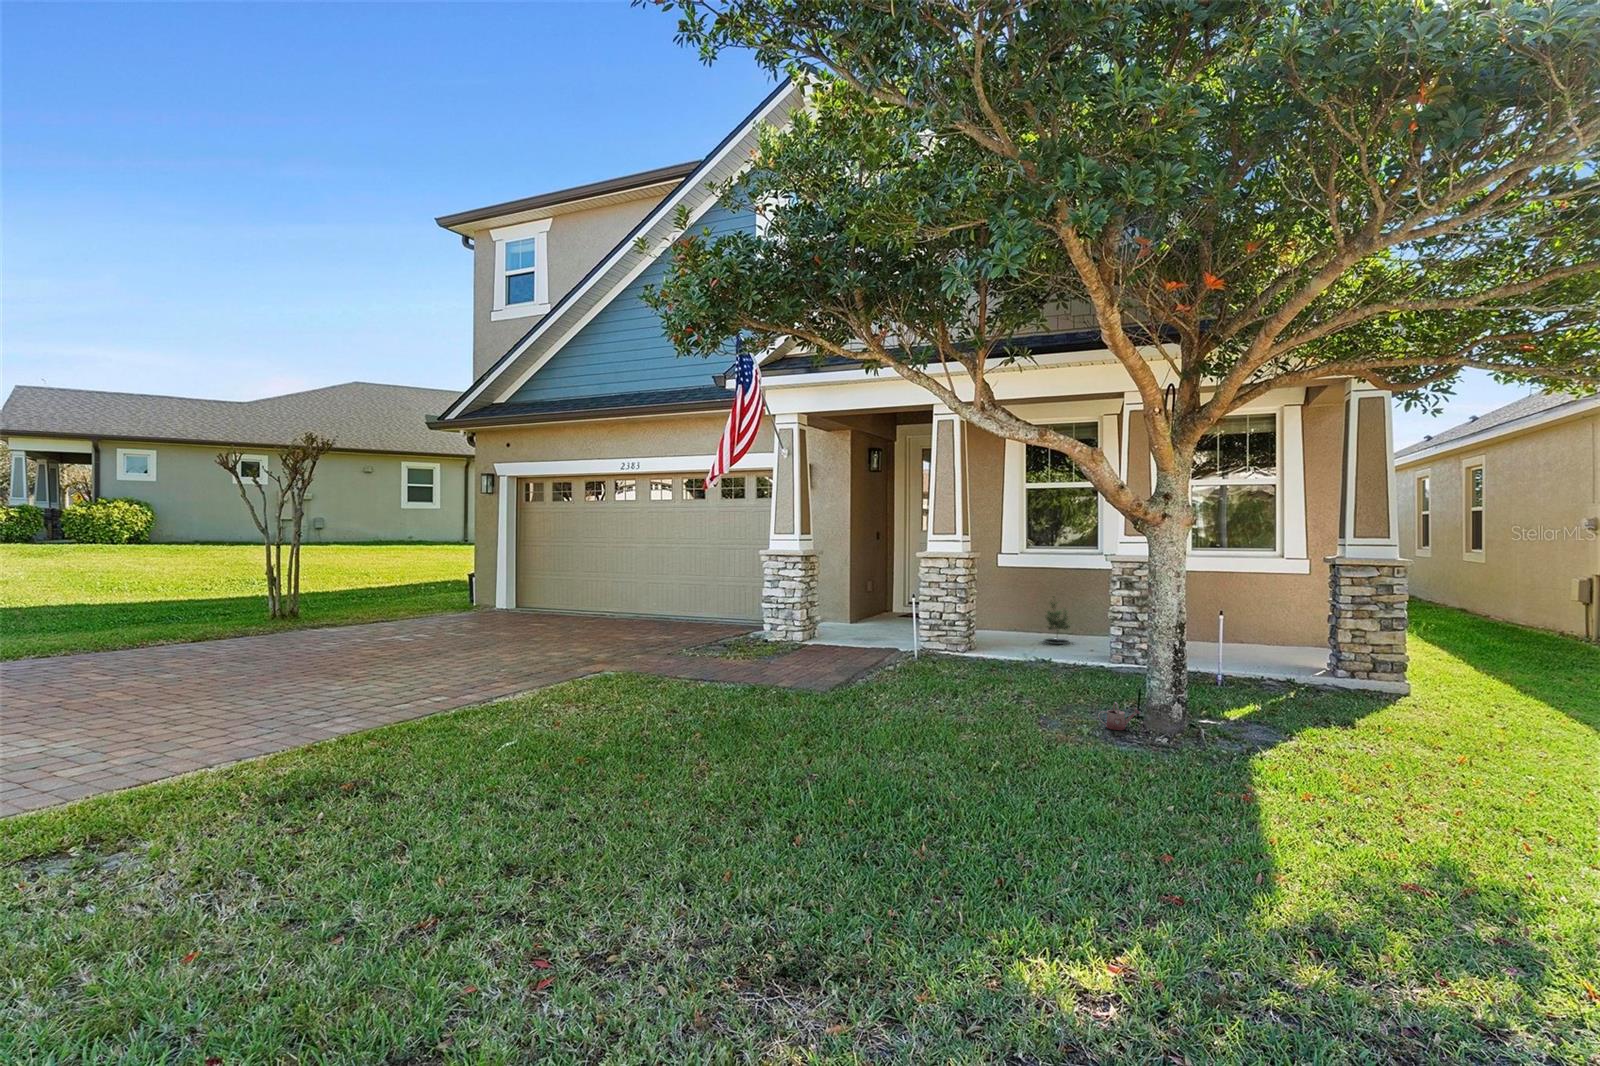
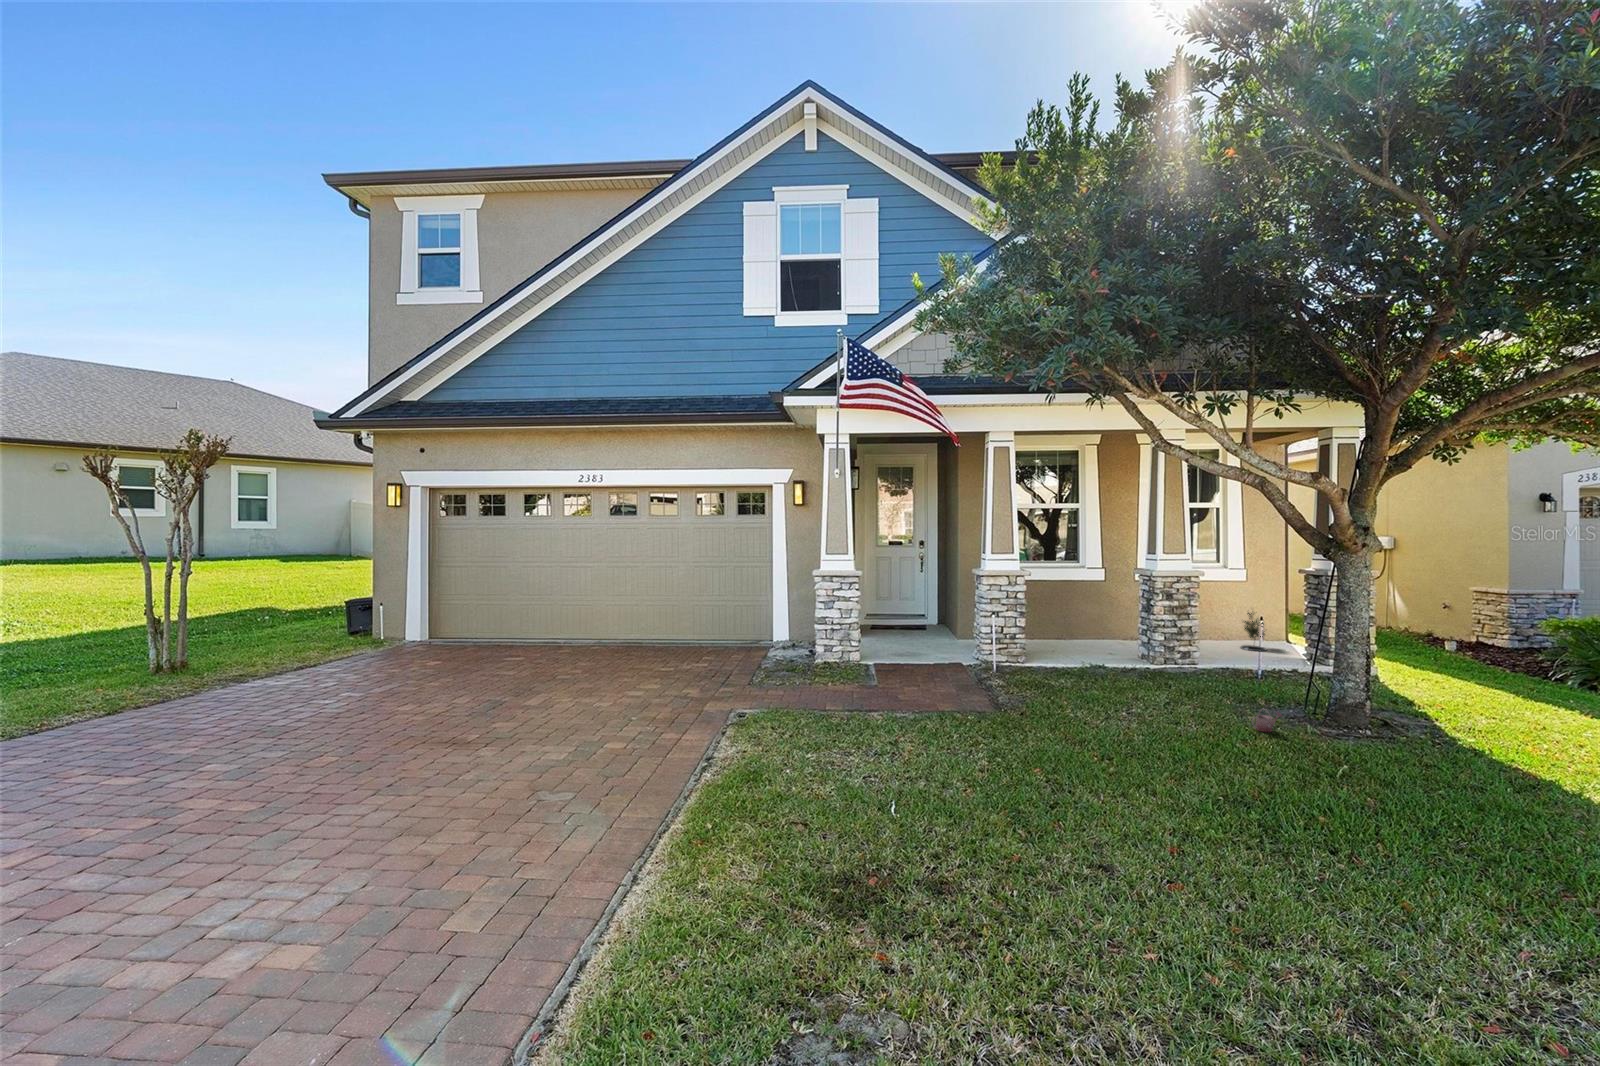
potted tree: present [1044,602,1070,644] -> present [1240,612,1266,651]

